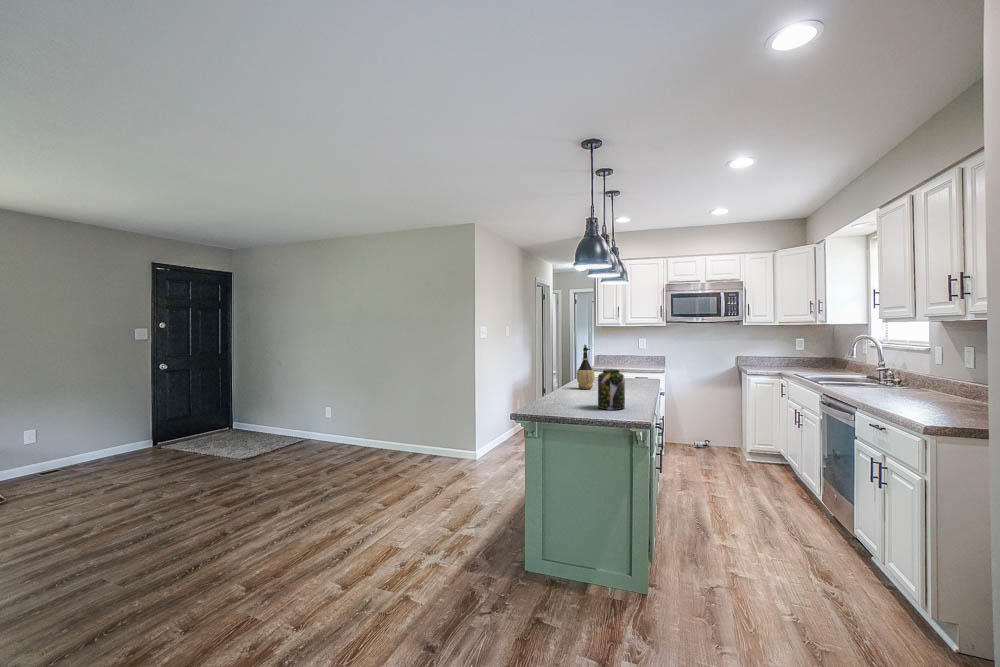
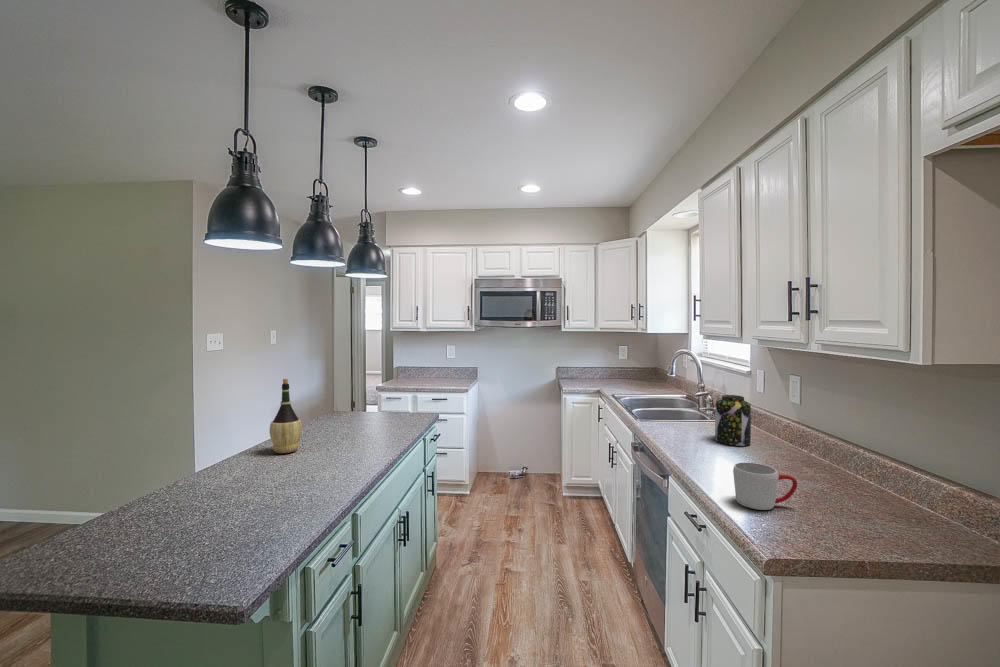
jar: present [598,369,625,410] -> present [715,395,751,446]
mug: none [906,387,952,412] -> present [733,462,797,510]

